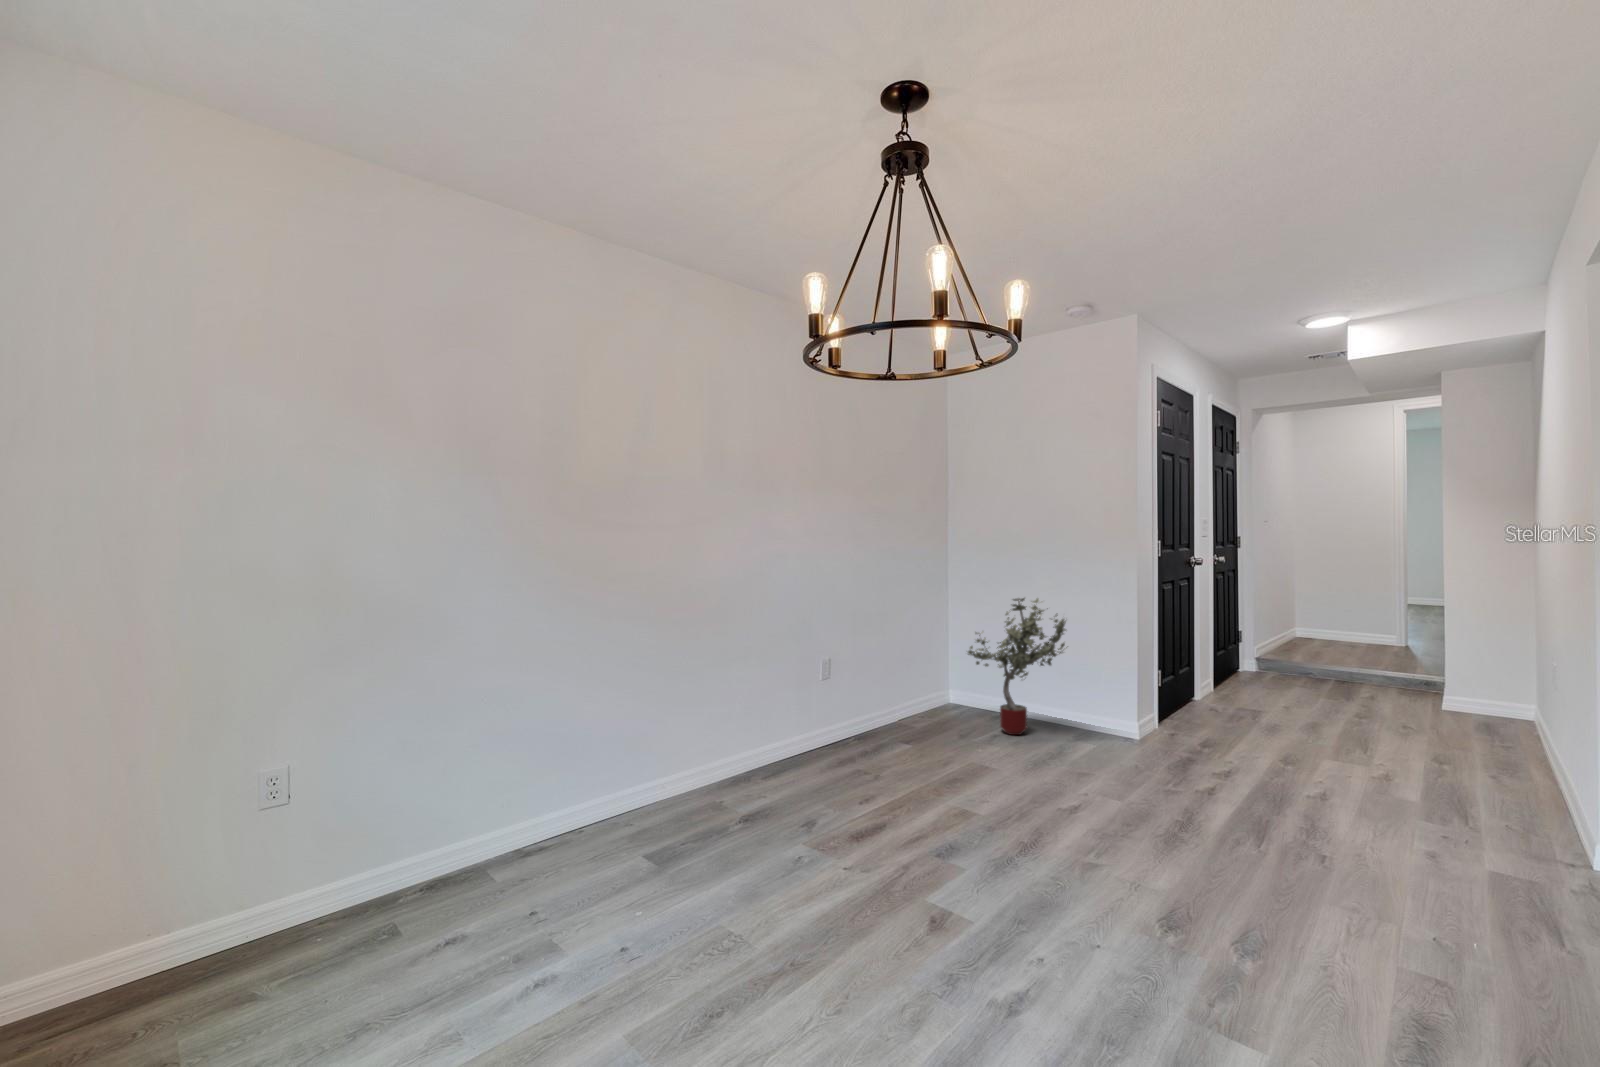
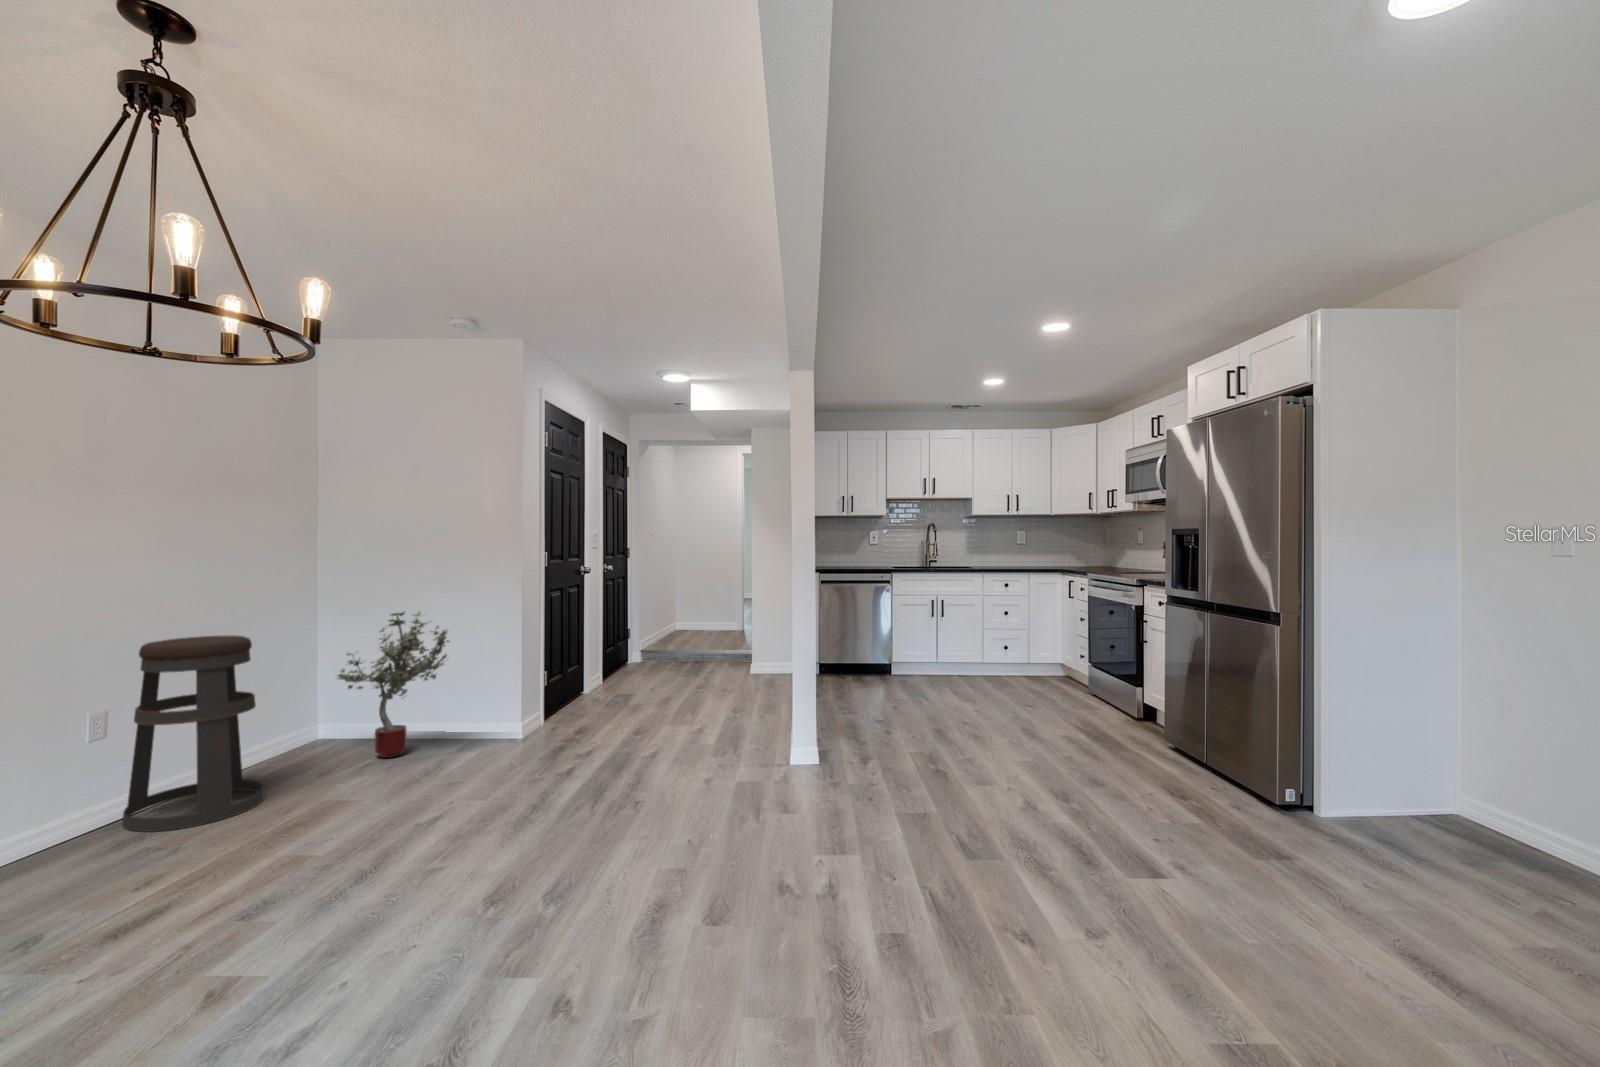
bar stool: none [836,608,924,763] -> present [122,635,264,832]

